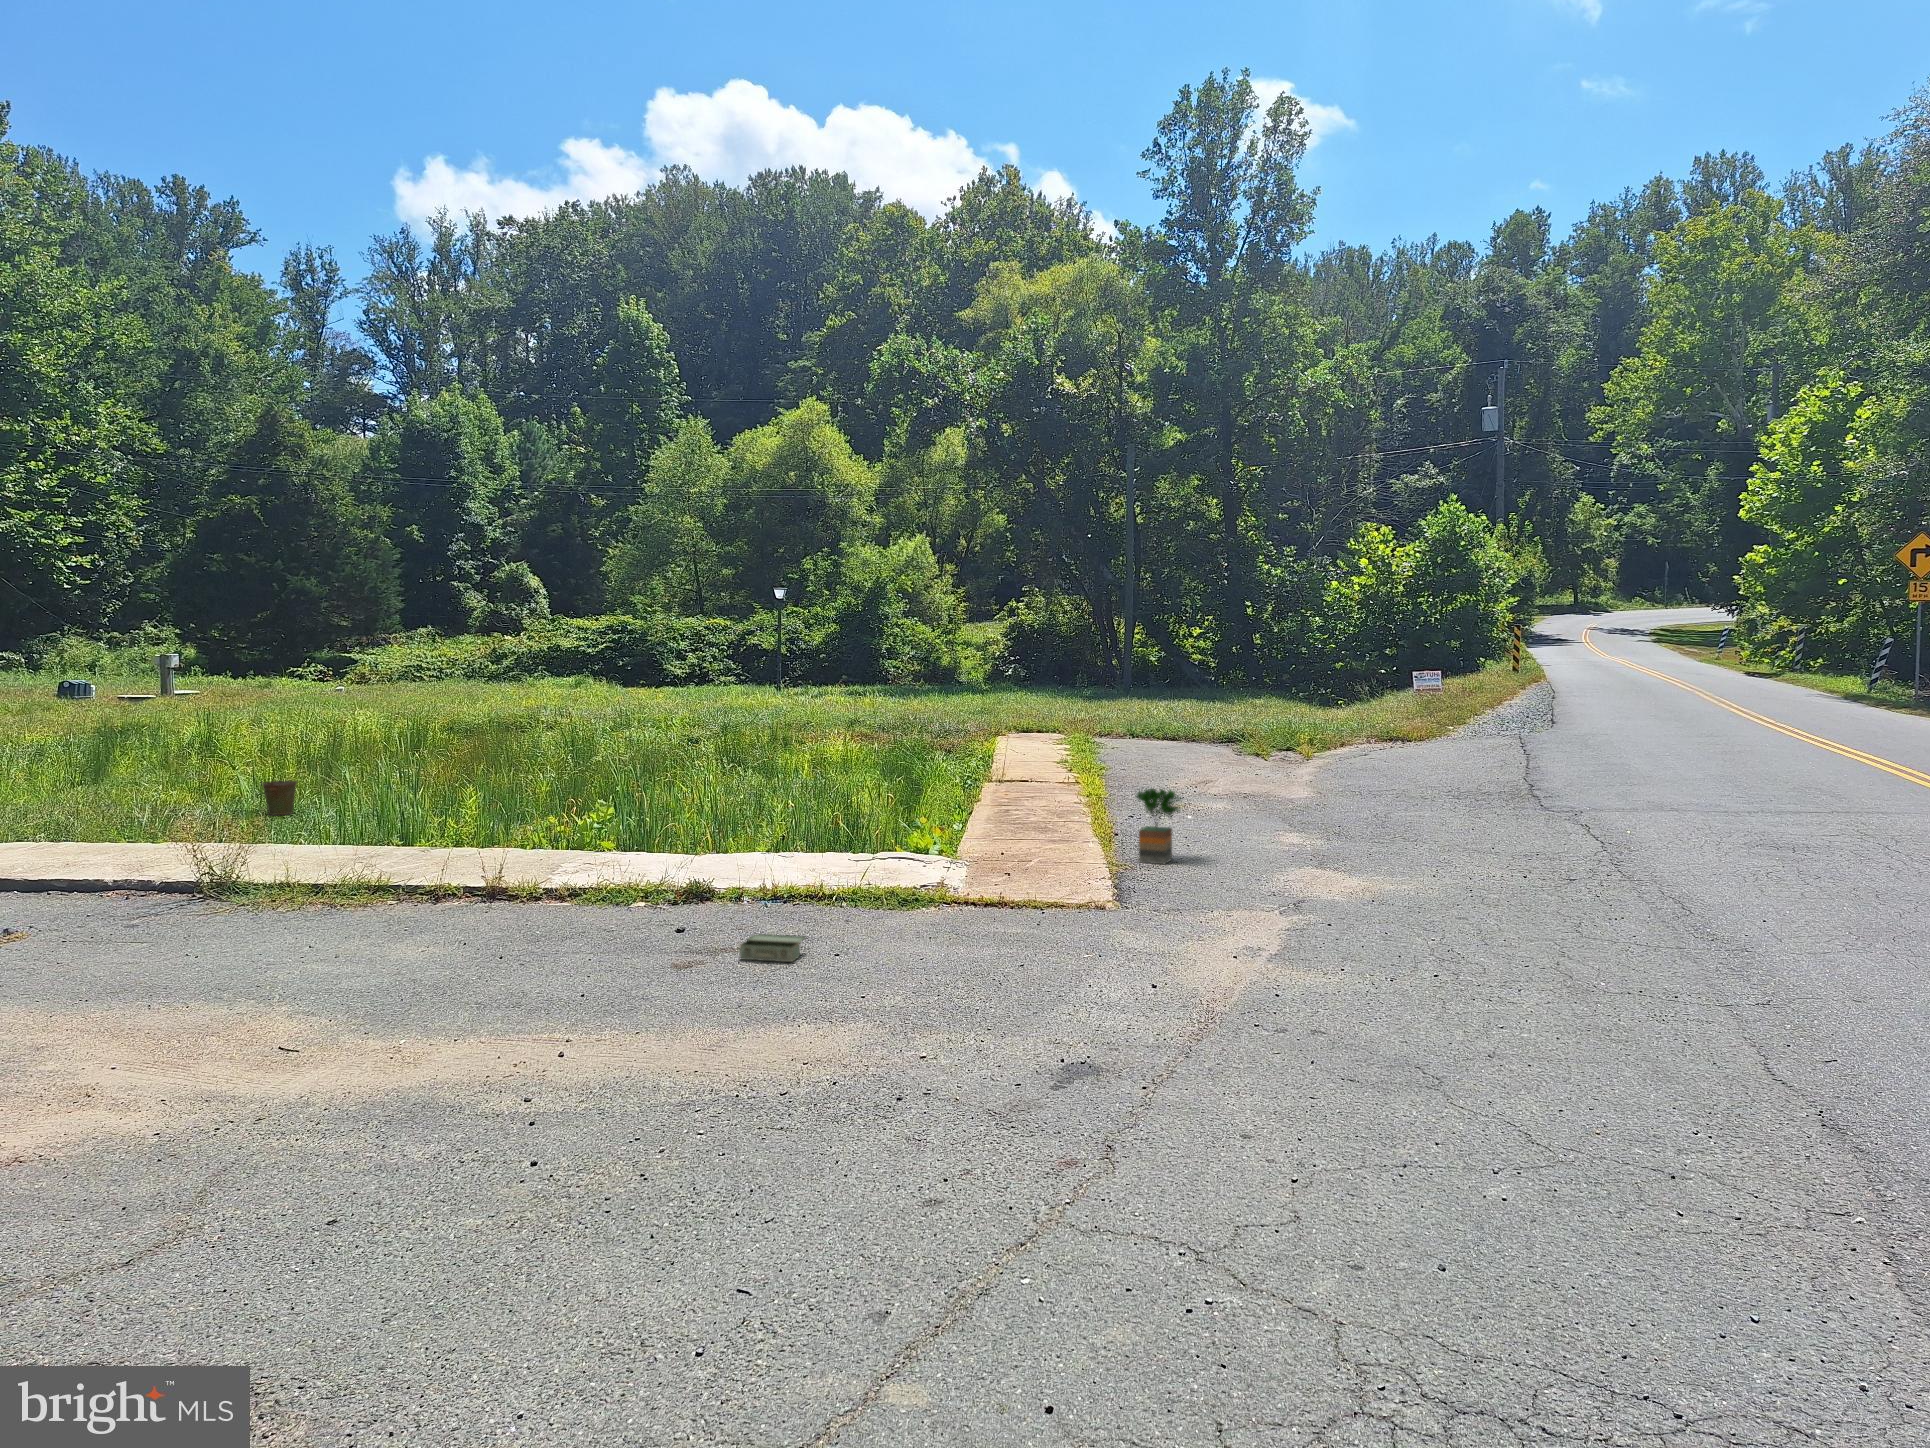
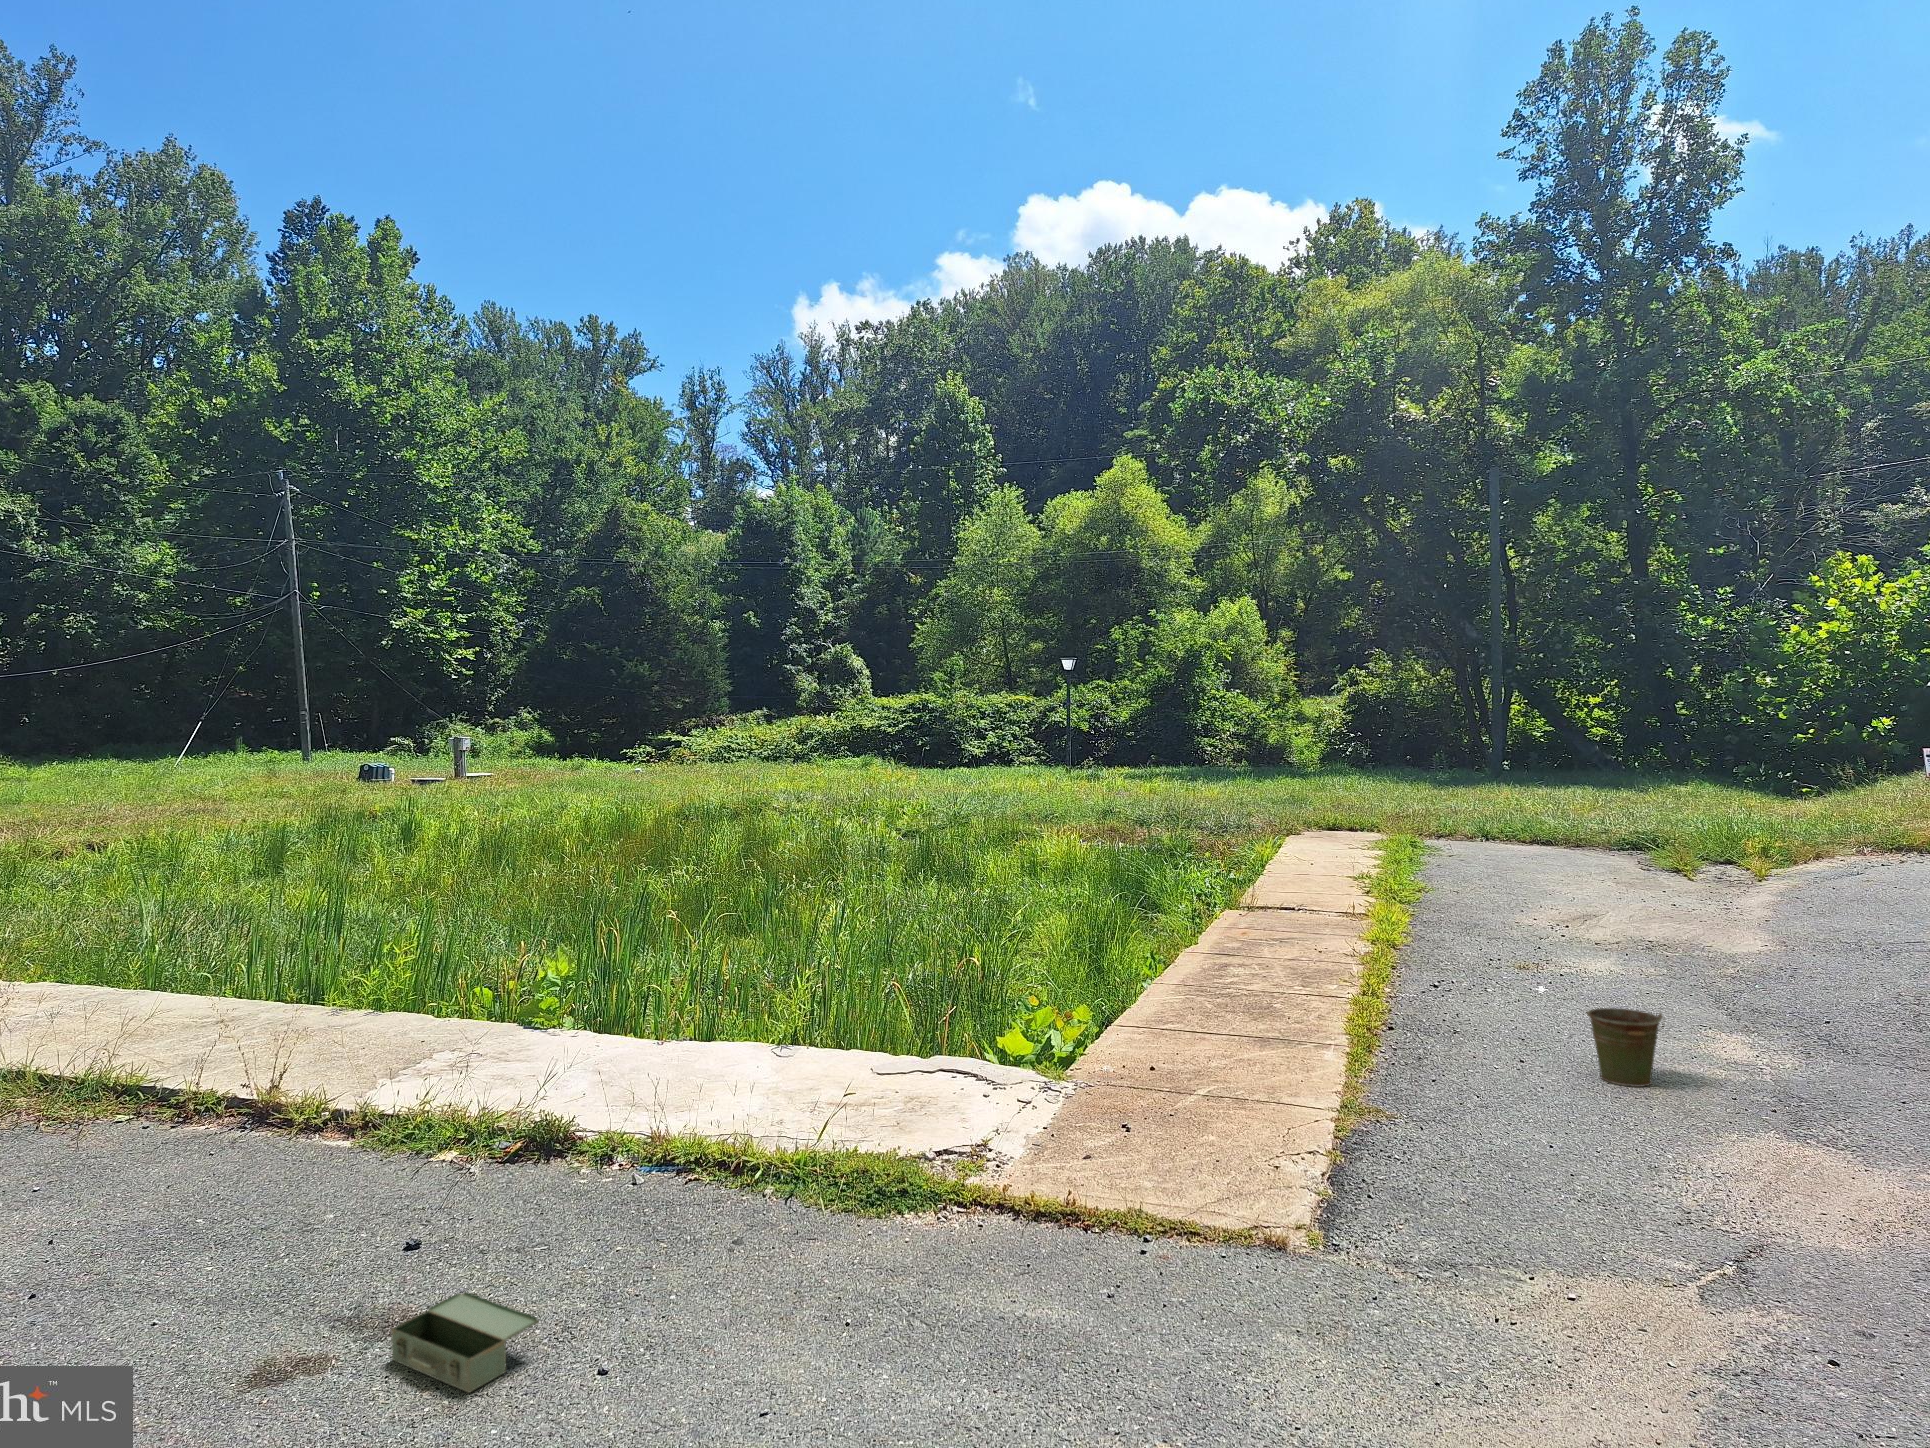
bucket: present [261,780,297,815] -> present [1587,1008,1663,1087]
potted tree: present [1136,788,1180,864] -> none [1396,967,1499,1127]

